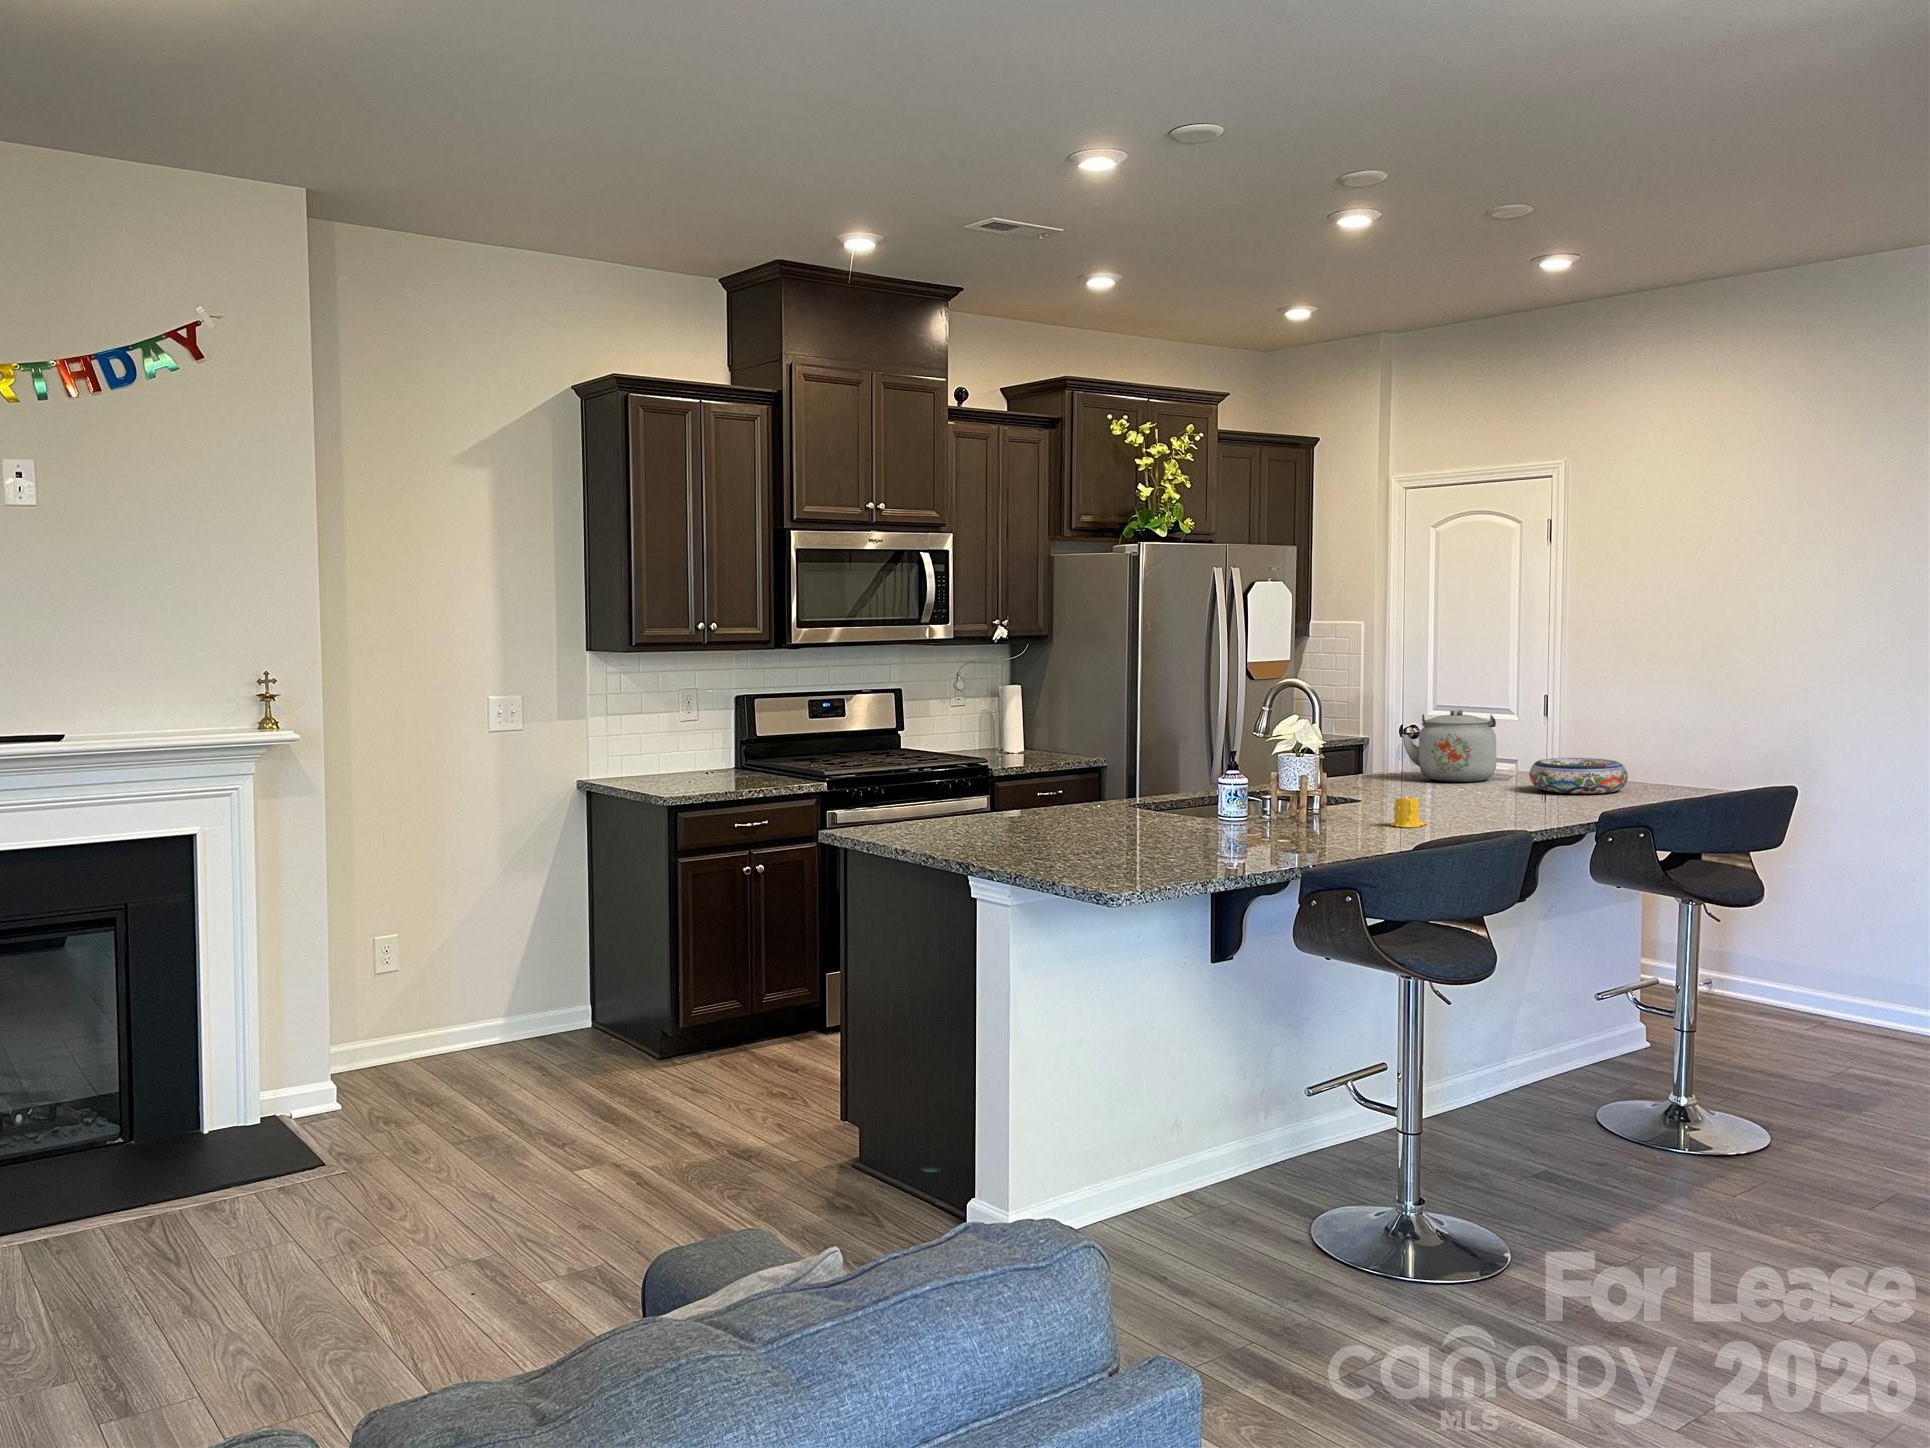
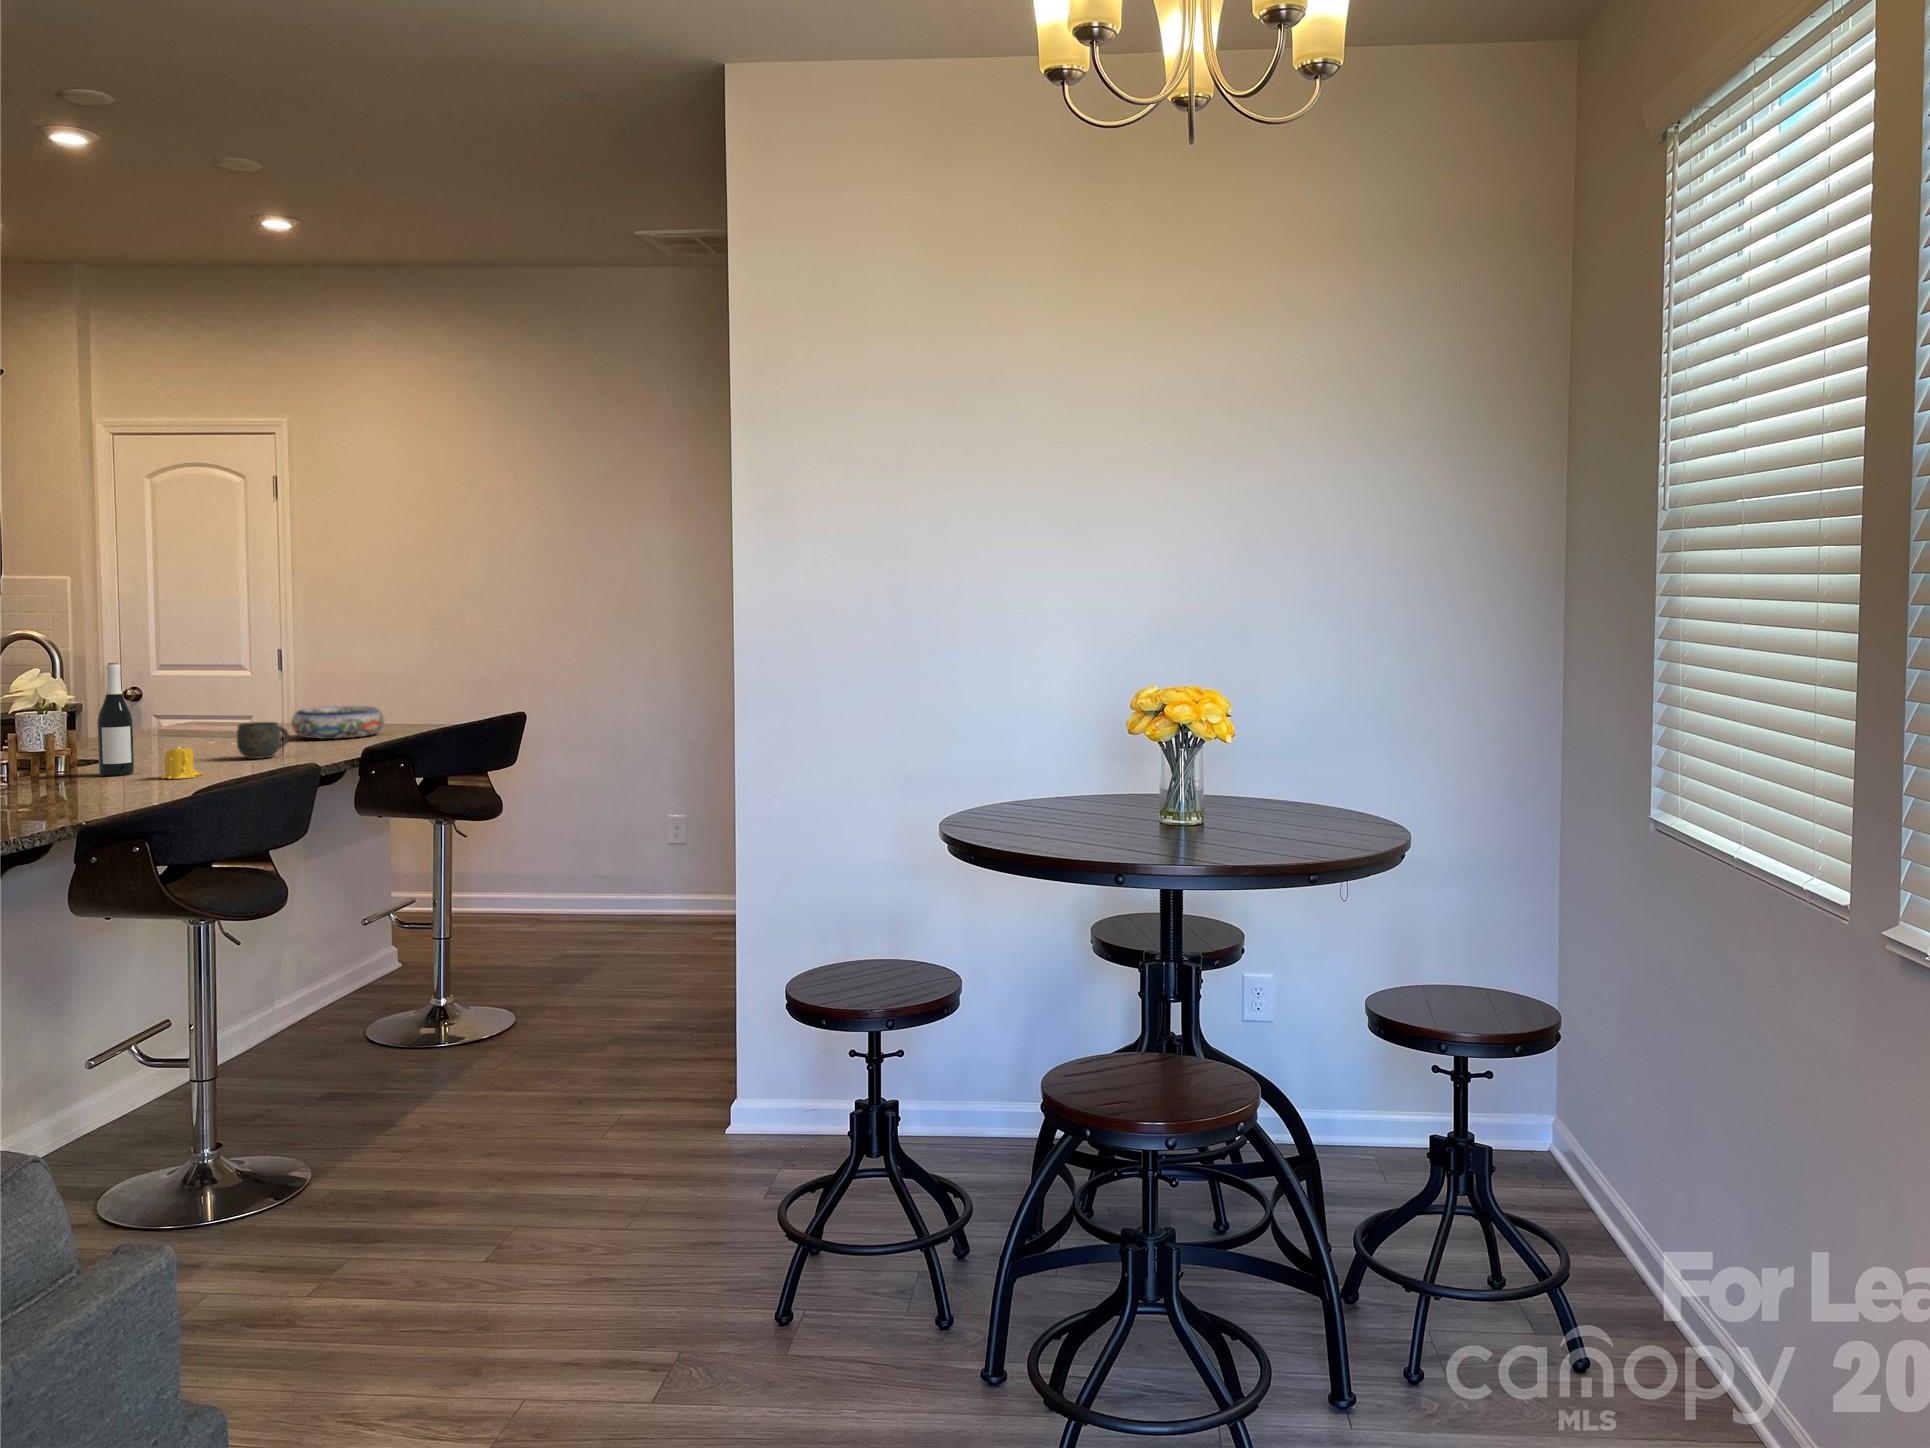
kettle: present [1402,710,1496,782] -> none [143,664,251,738]
wine bottle: none [1345,713,1374,818] -> present [97,663,134,776]
mug: none [1467,774,1517,811] -> present [237,722,289,759]

